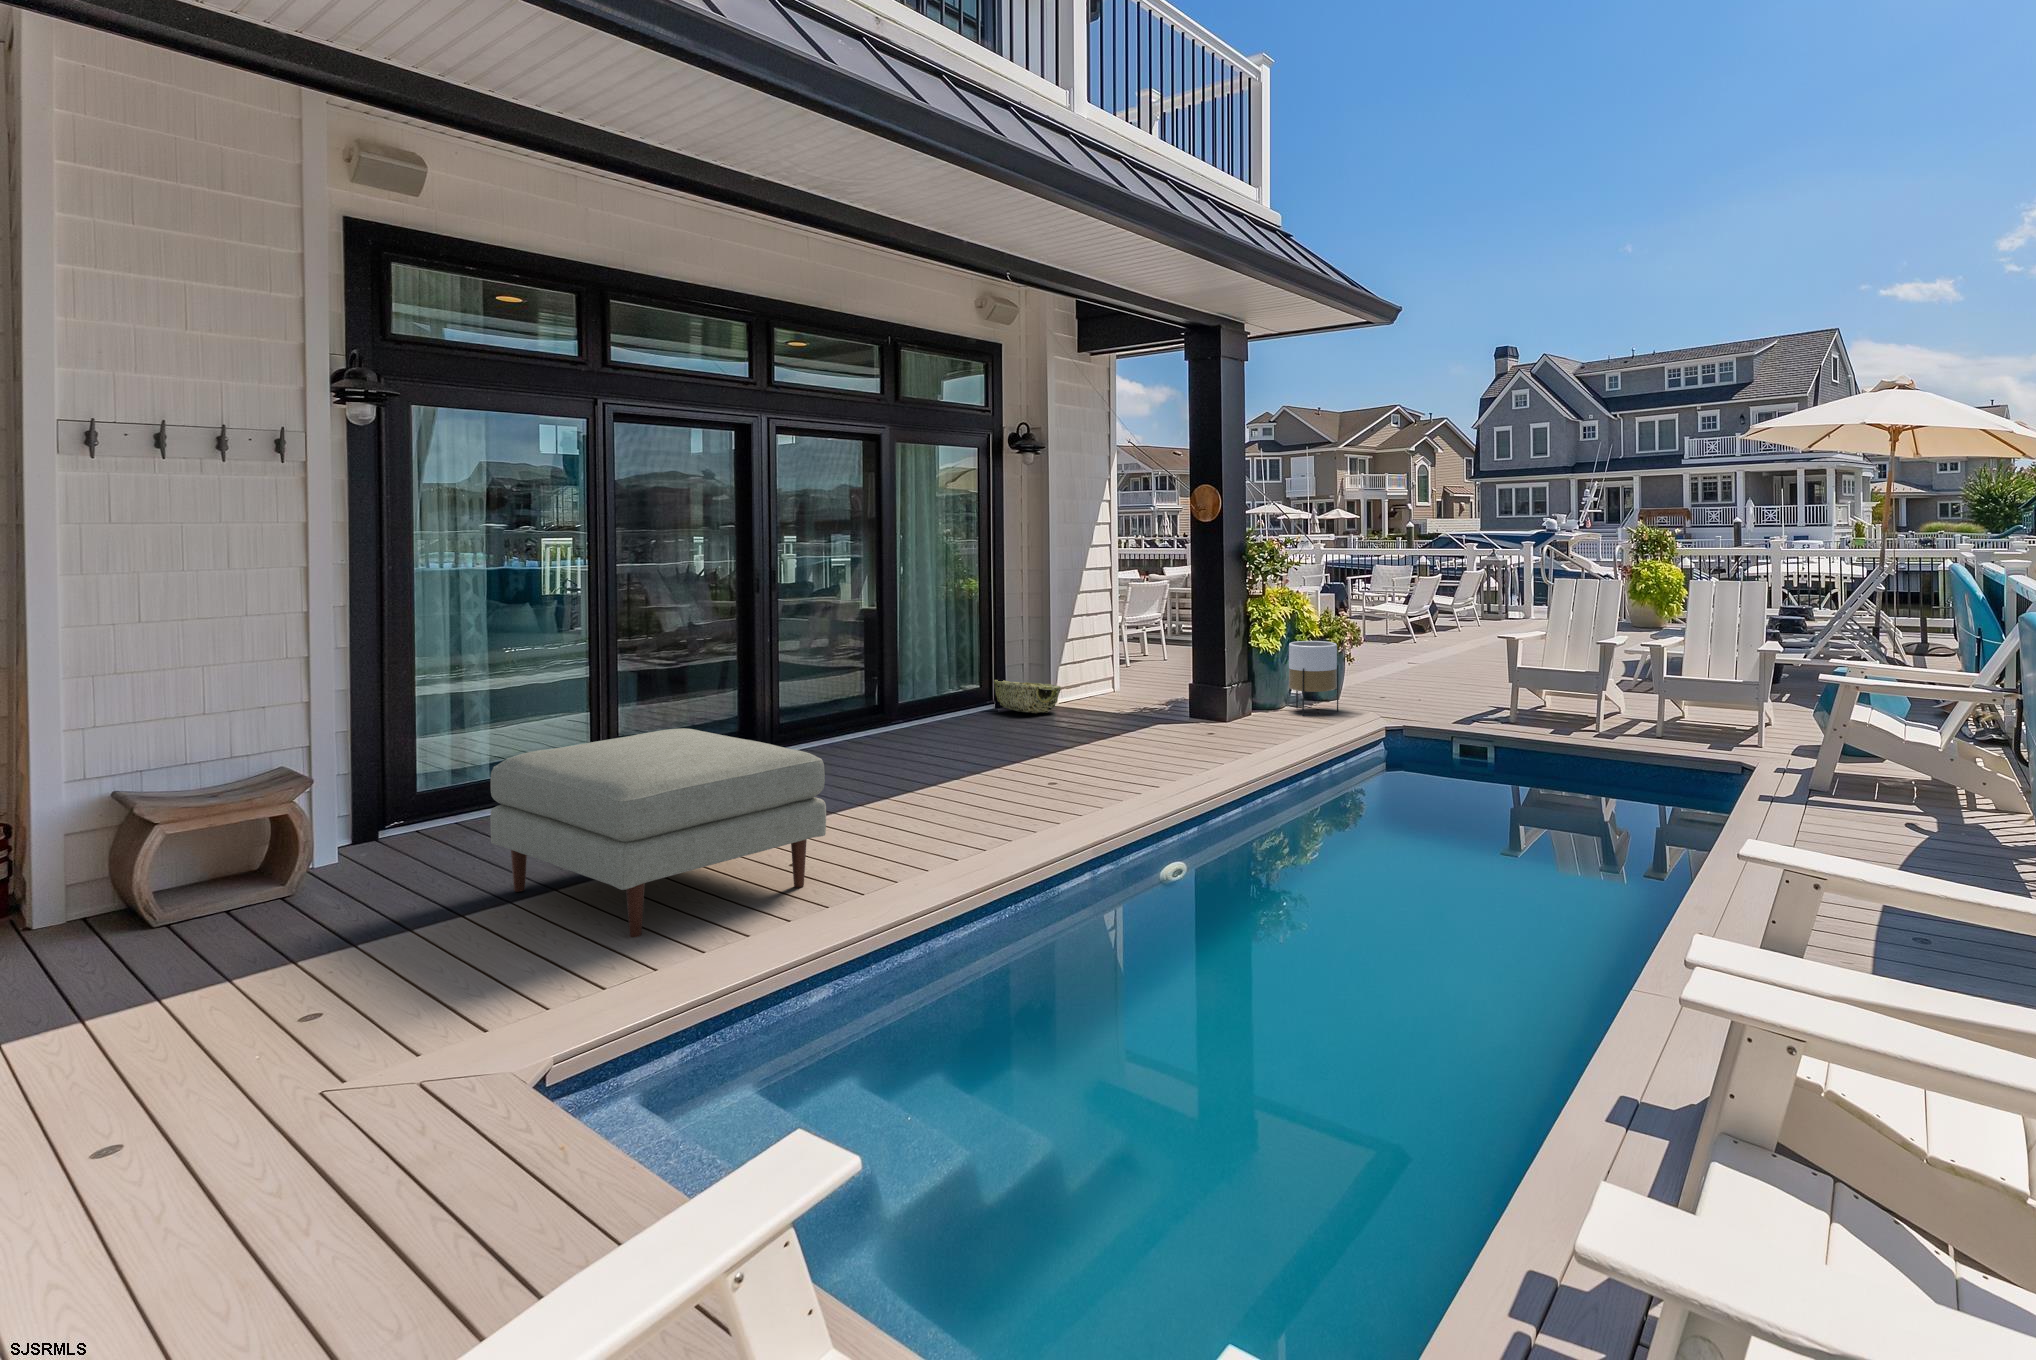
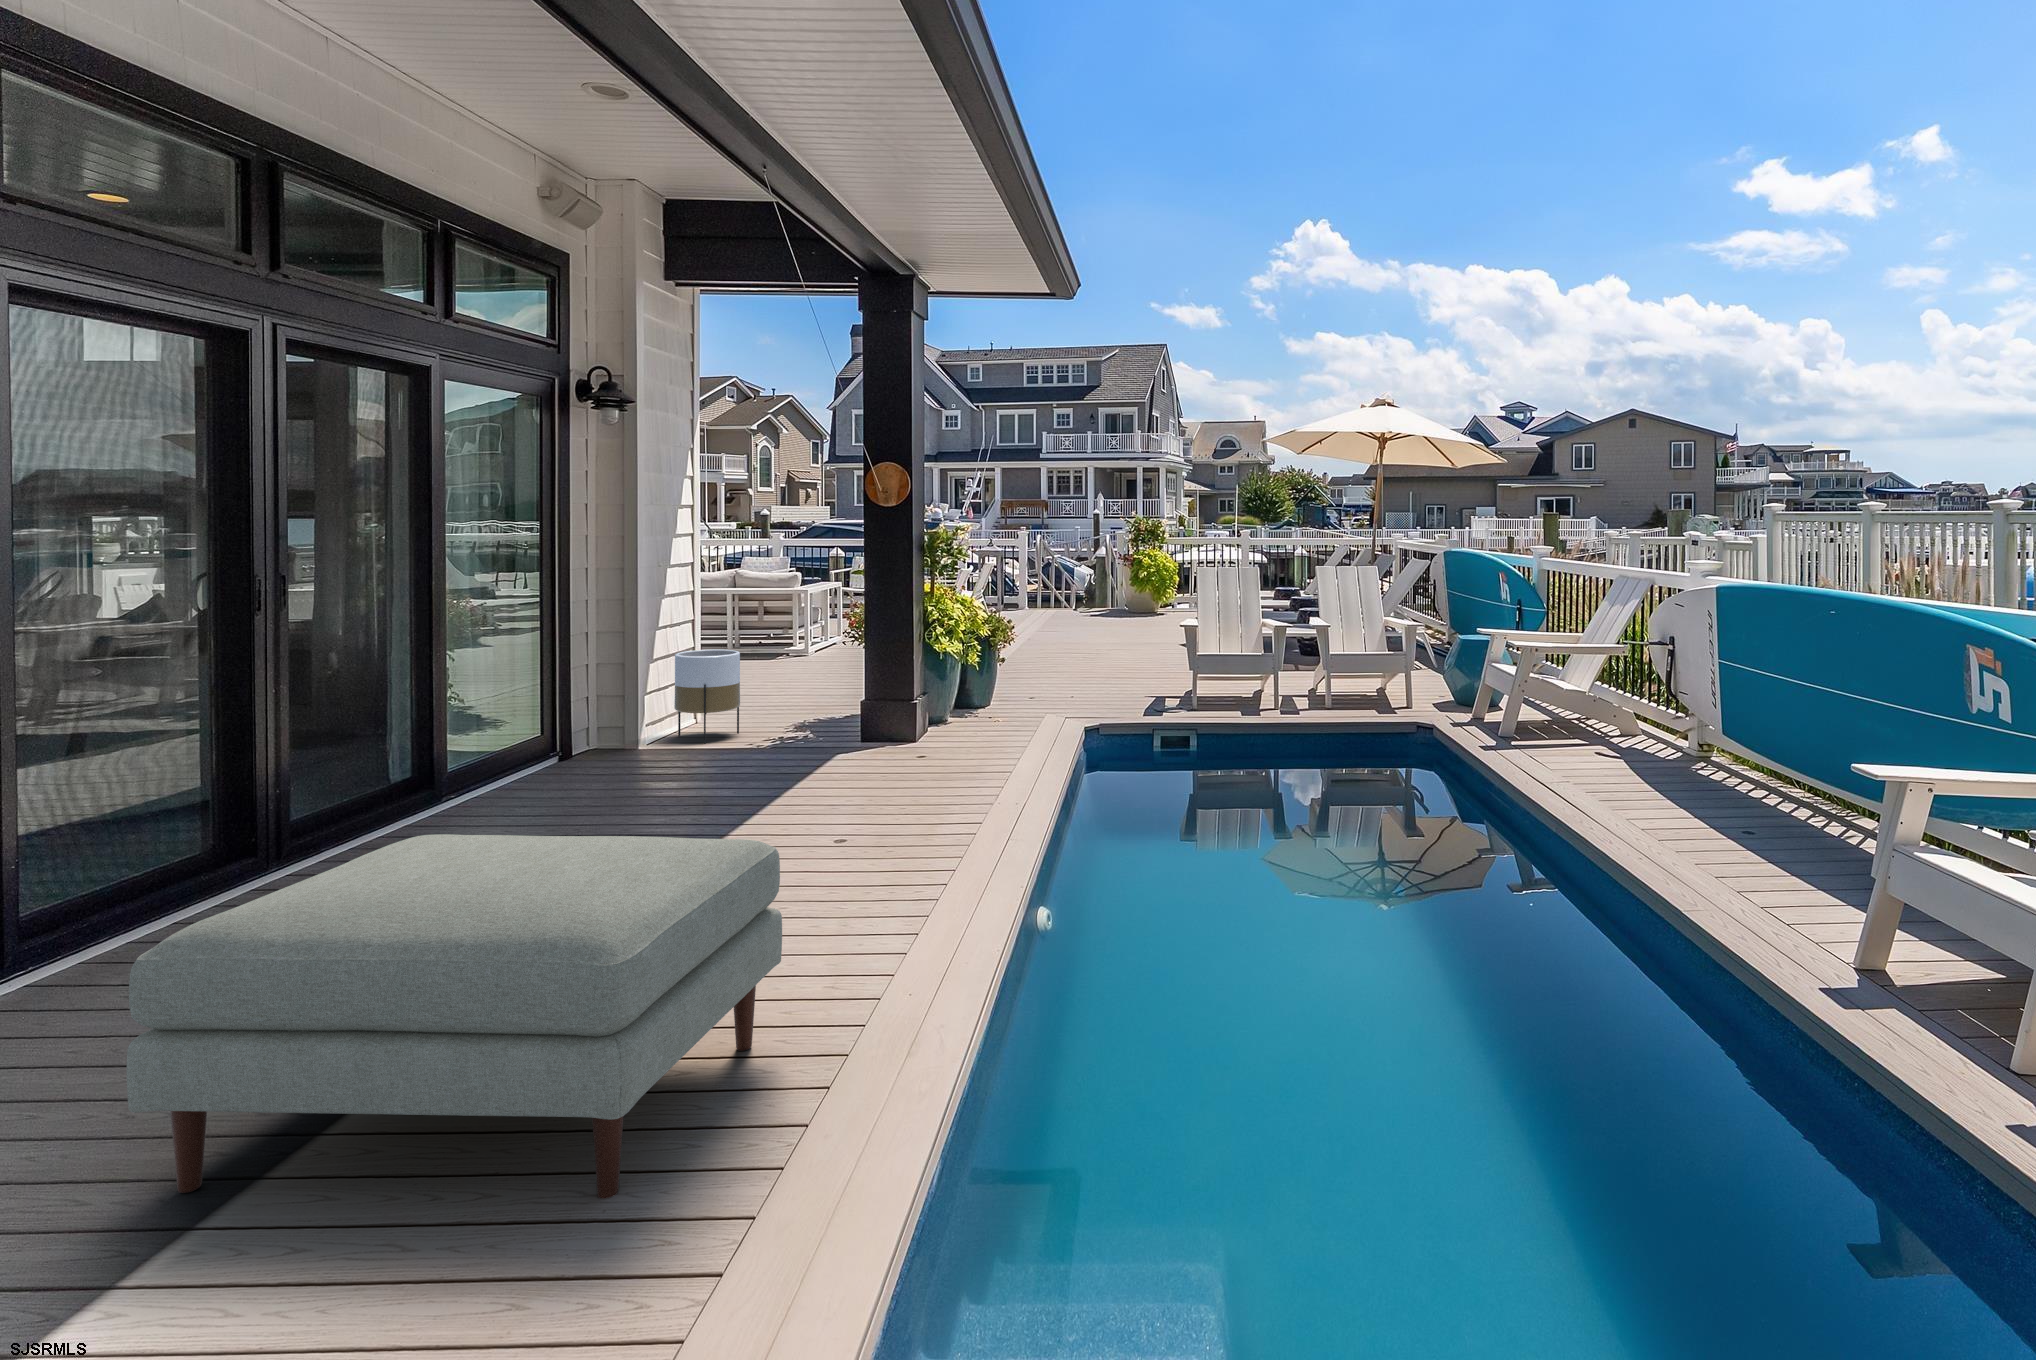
planter: present [1289,641,1339,716] -> present [674,650,740,744]
woven basket: present [994,680,1061,714] -> none [556,719,666,762]

